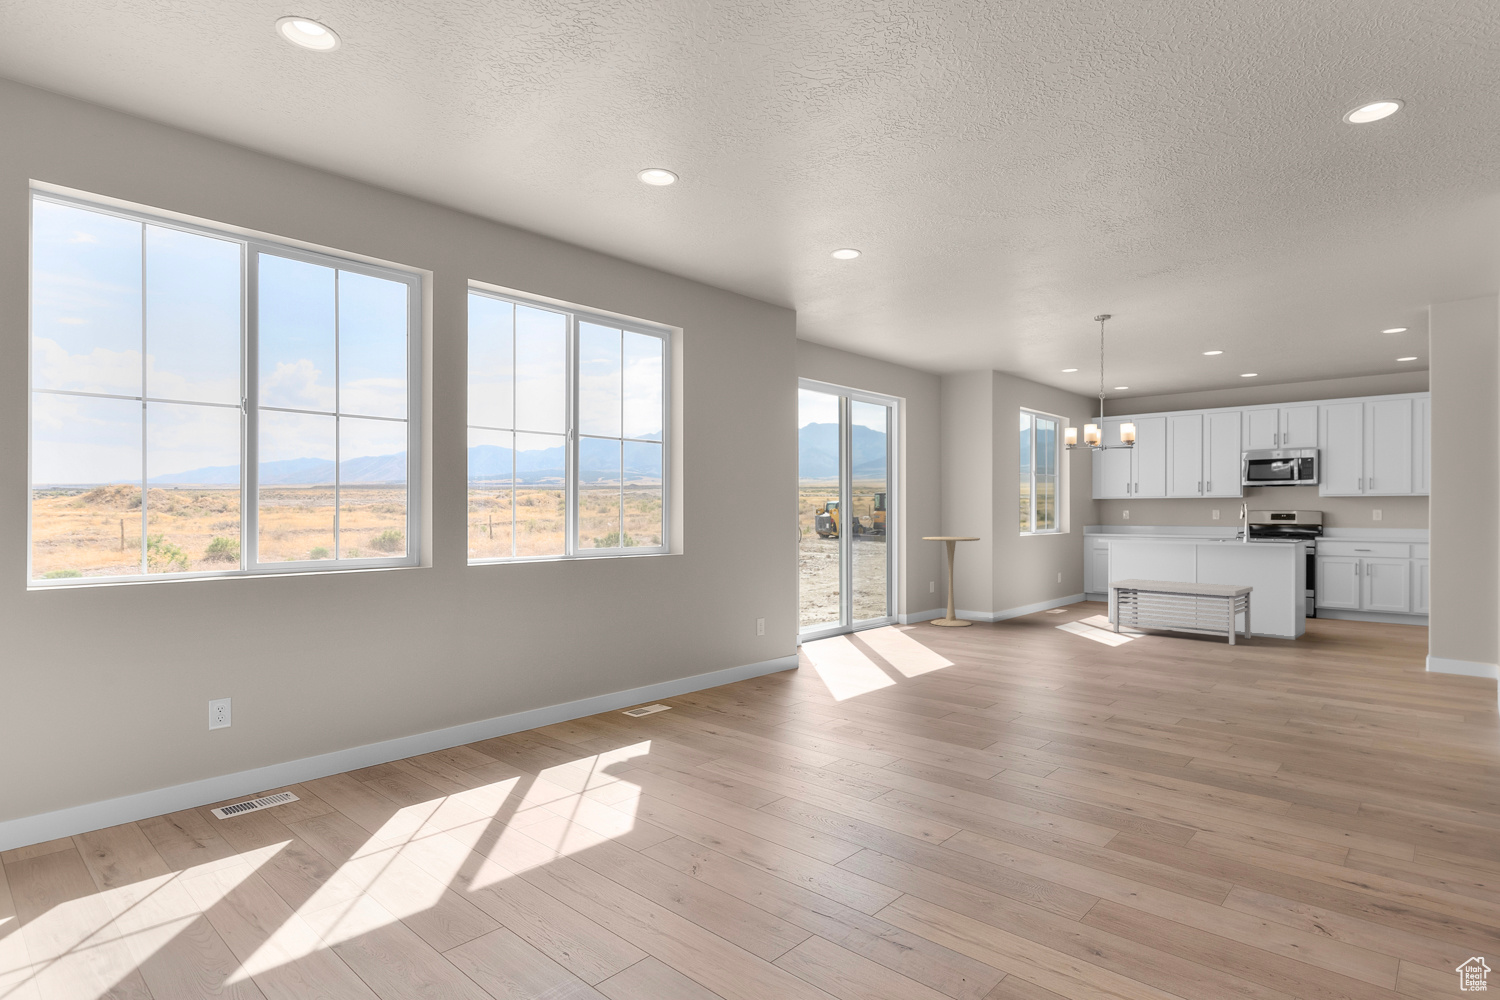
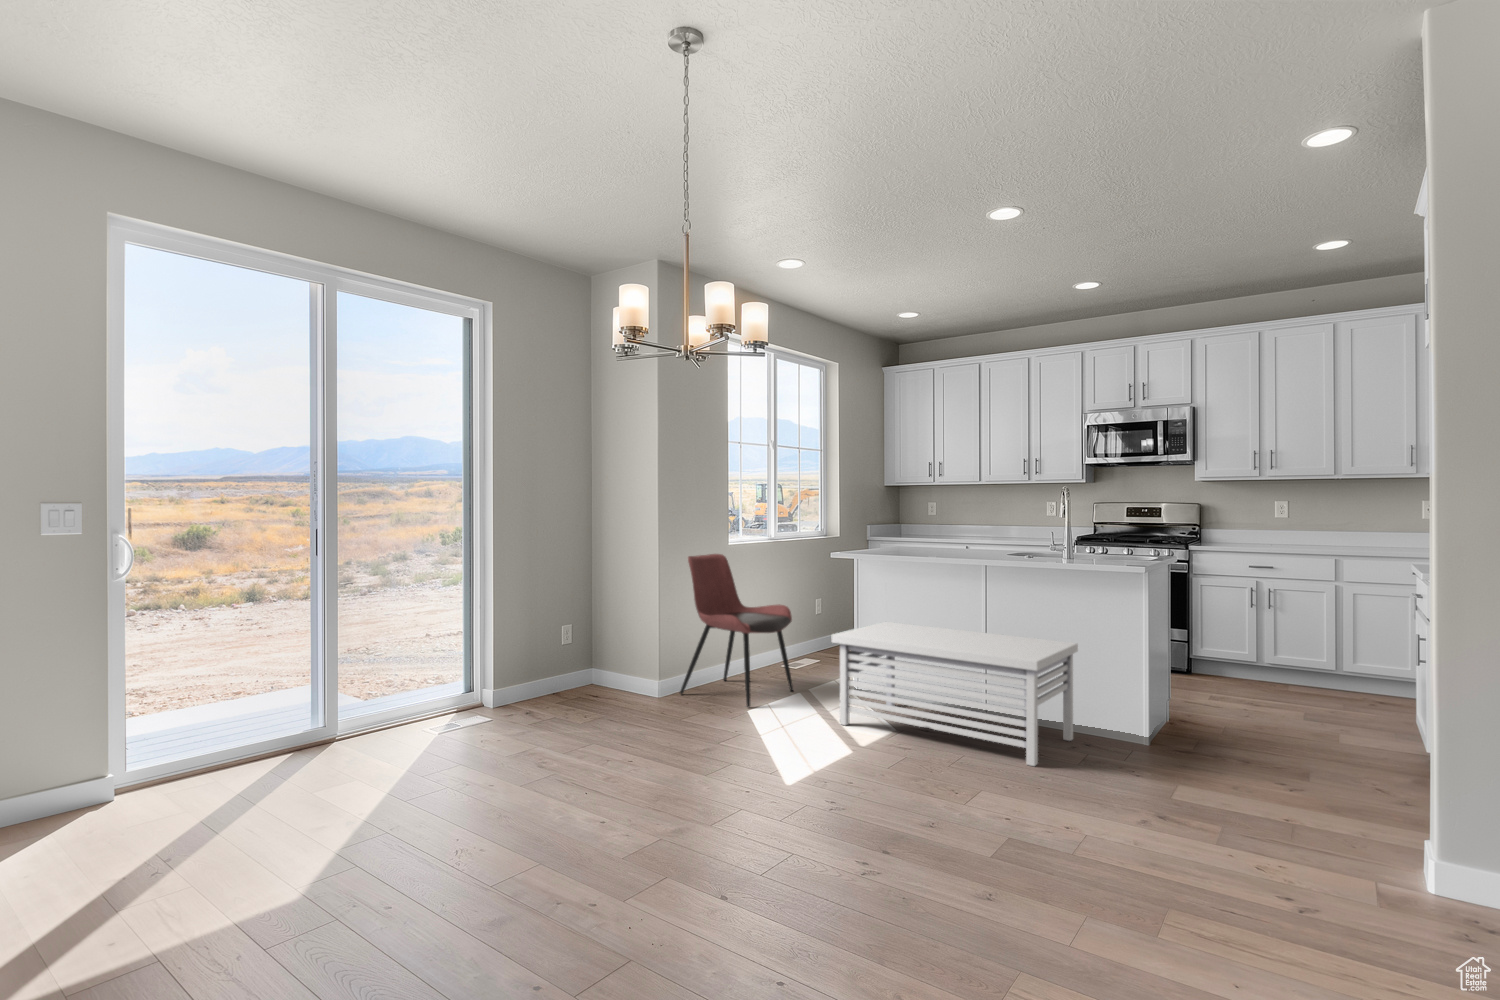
pedestal table: present [922,537,980,627] -> none [527,549,629,713]
dining chair: none [1003,541,1069,626] -> present [680,554,793,707]

